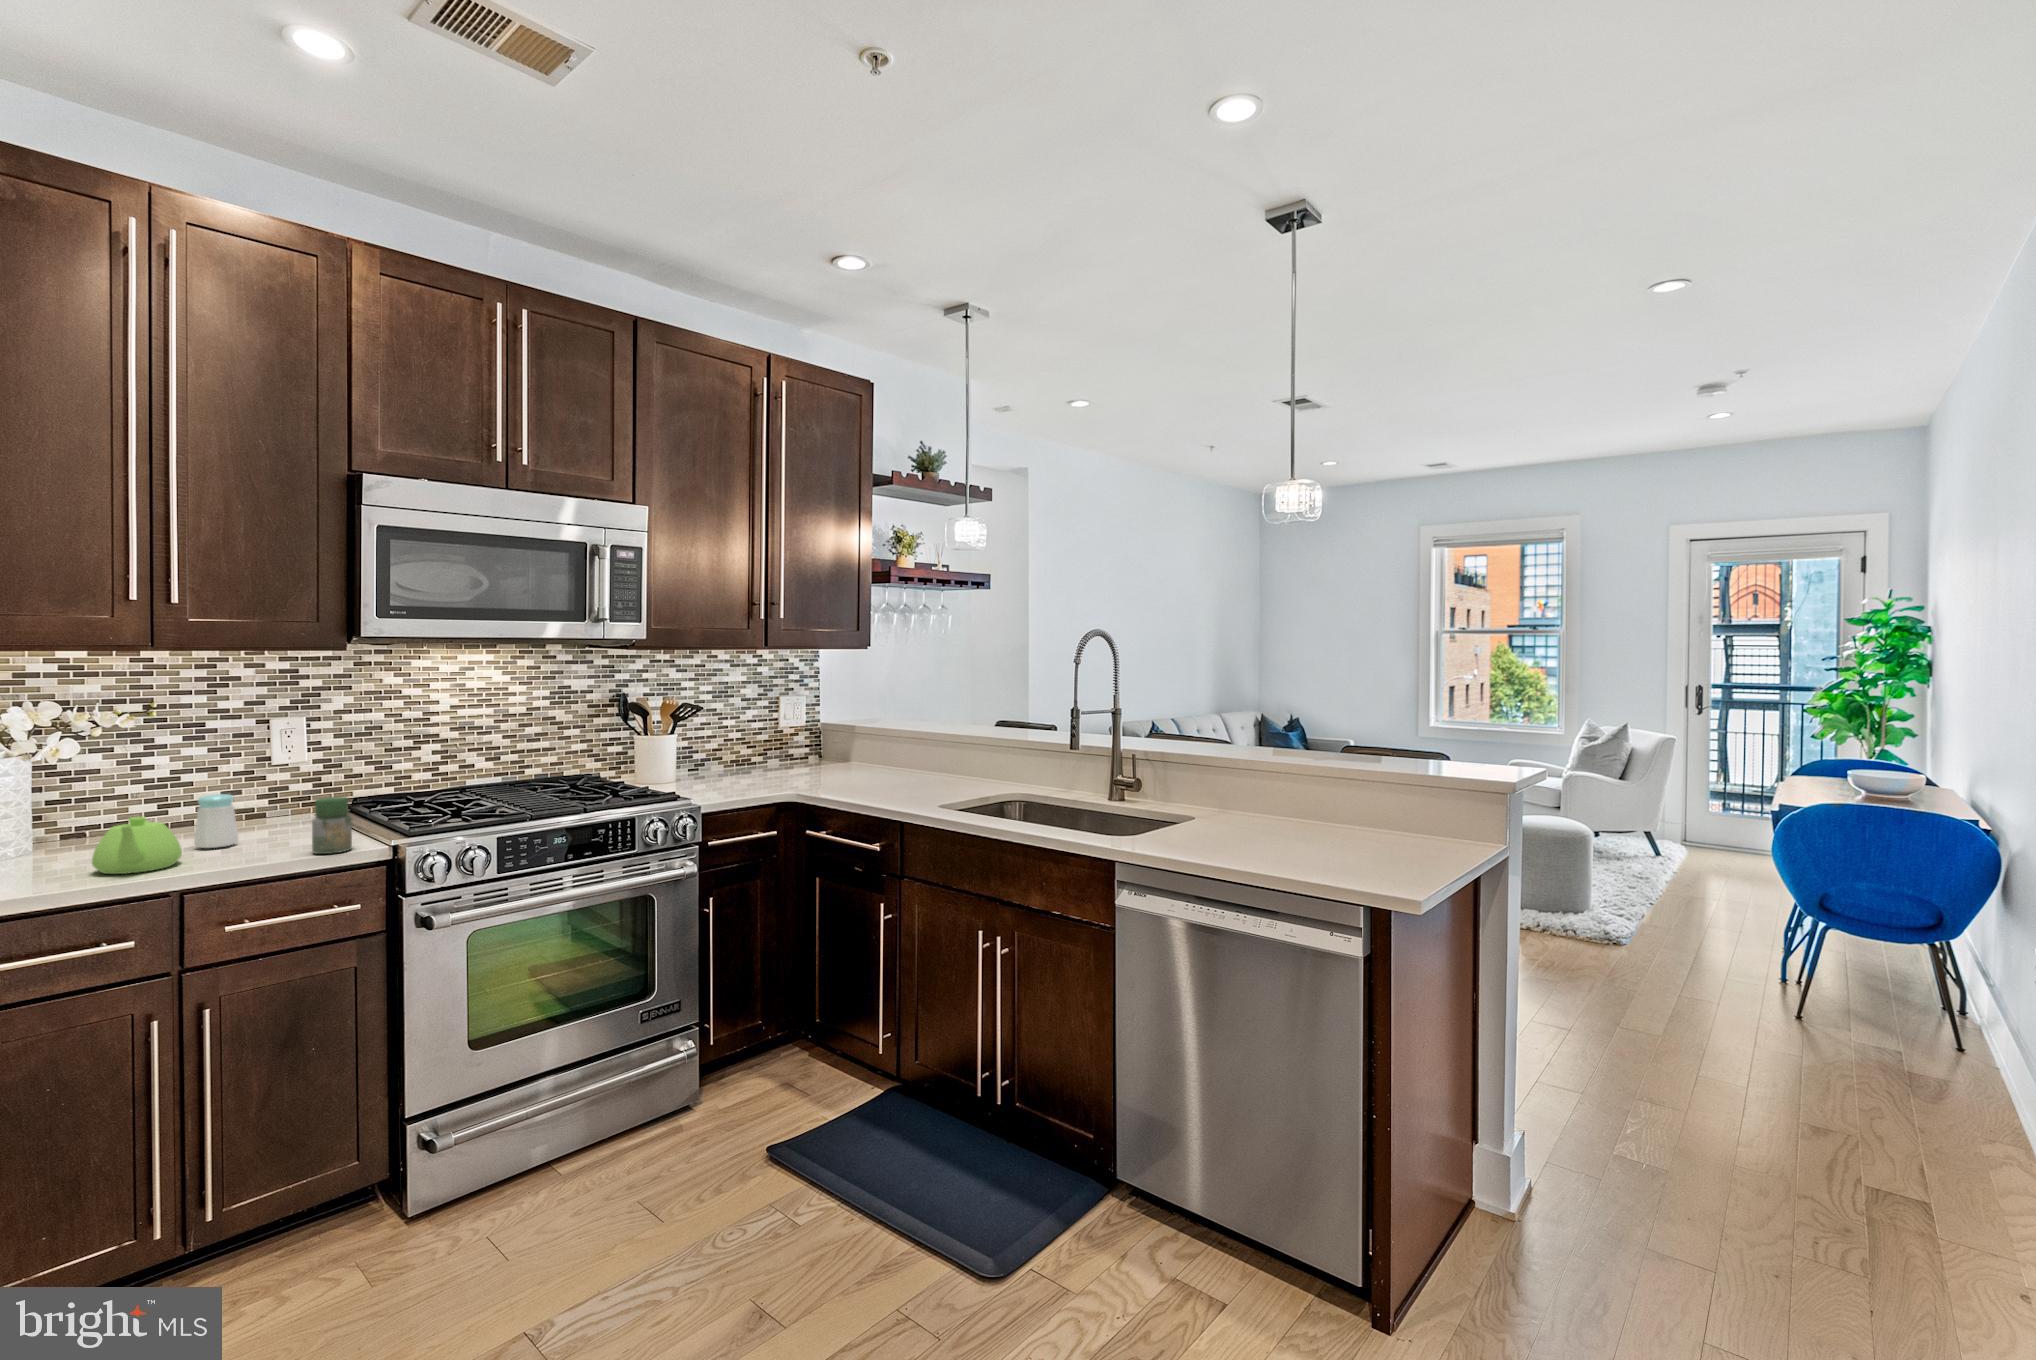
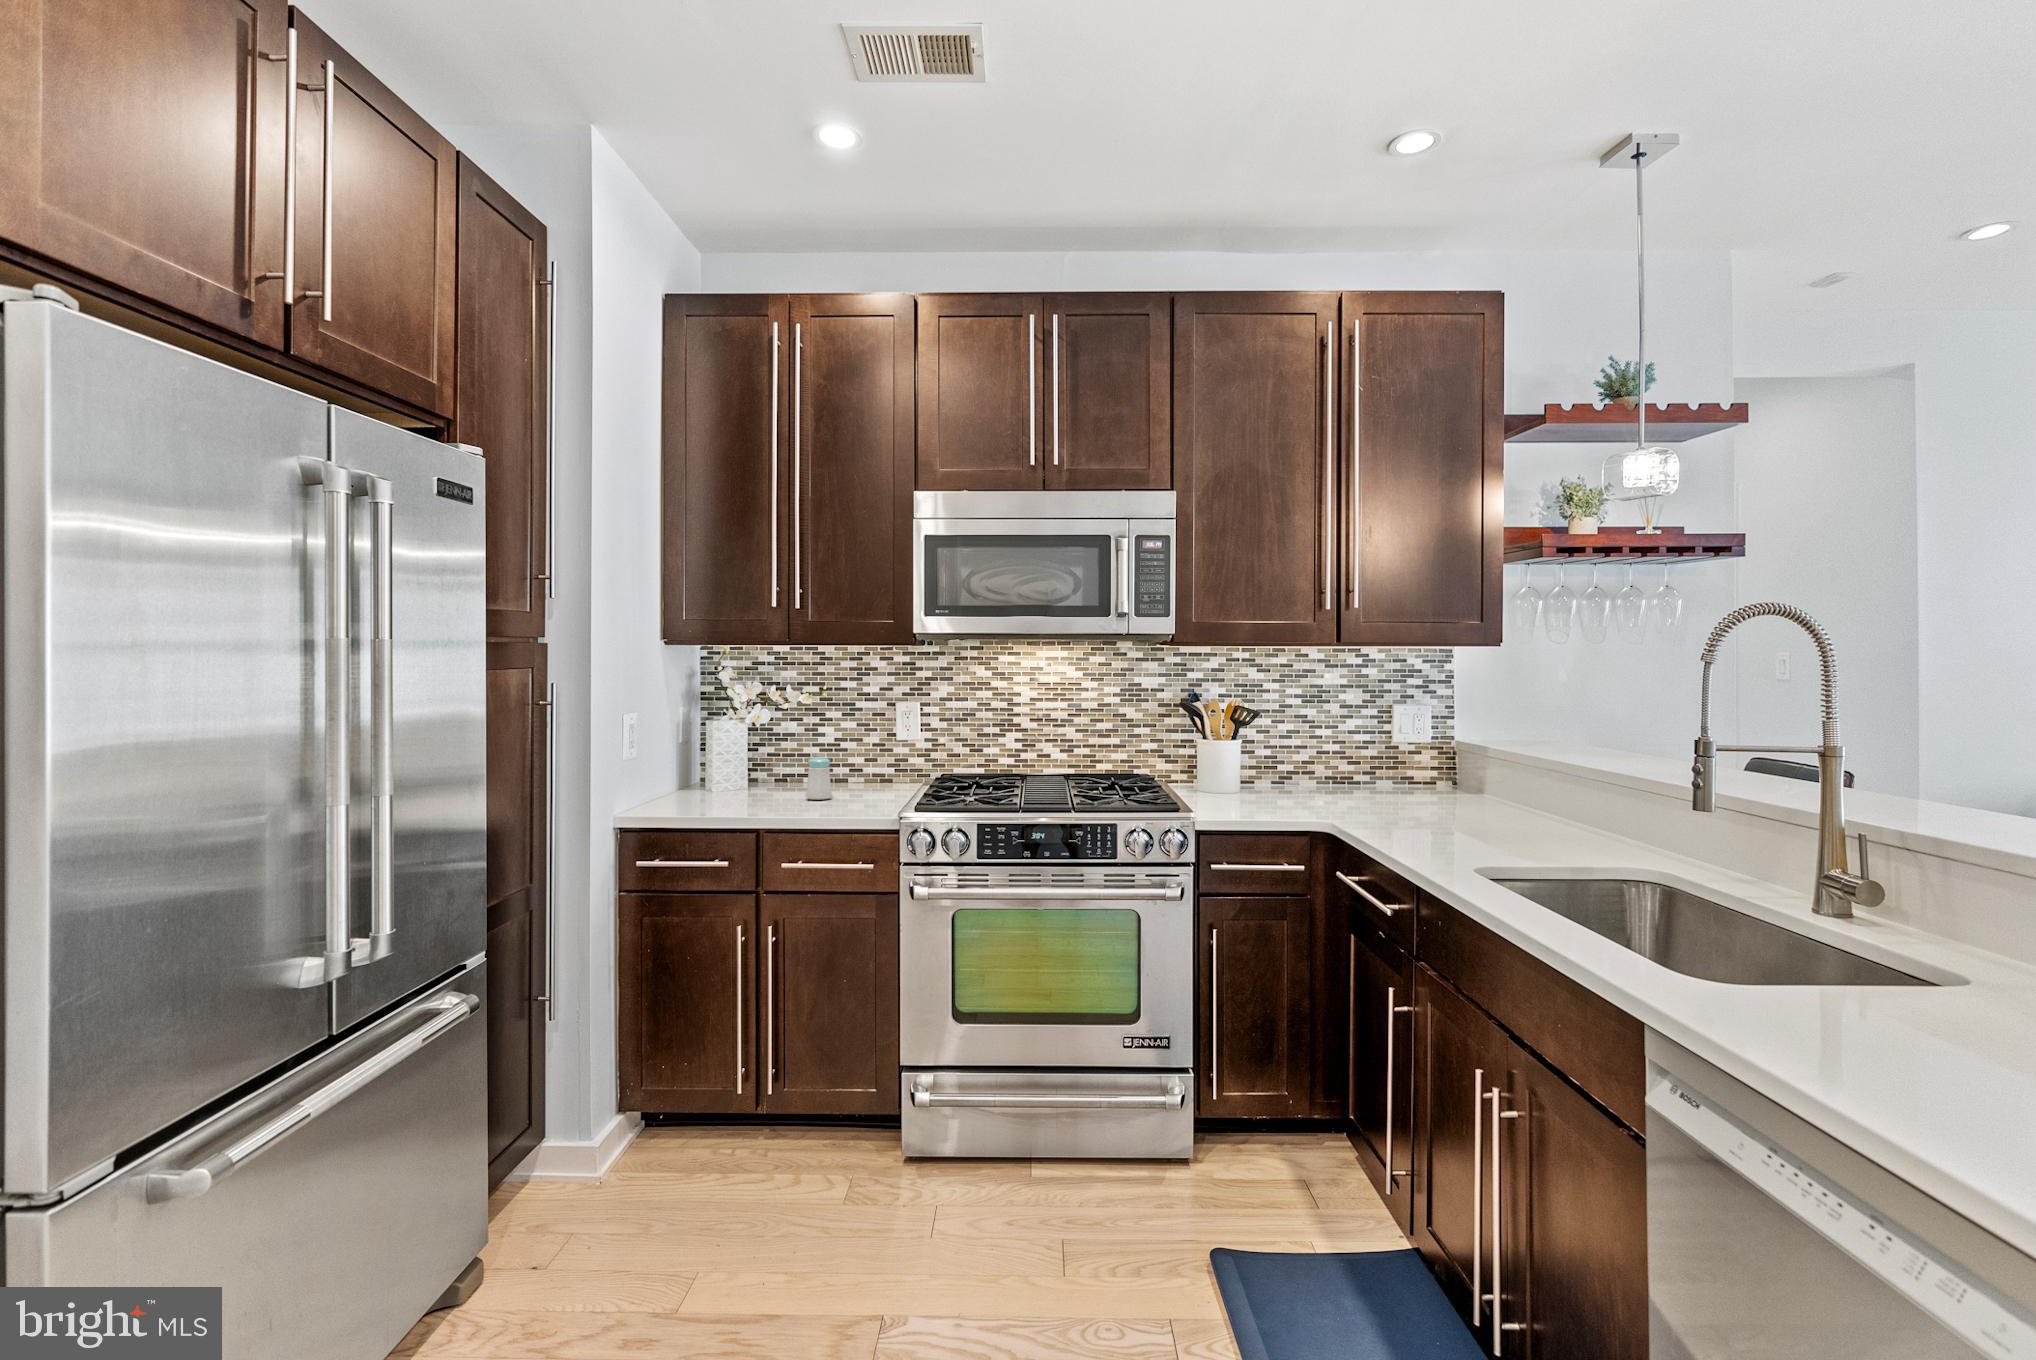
jar: present [312,797,352,854] -> none [845,767,873,814]
teapot: present [92,816,182,874] -> none [731,768,782,809]

